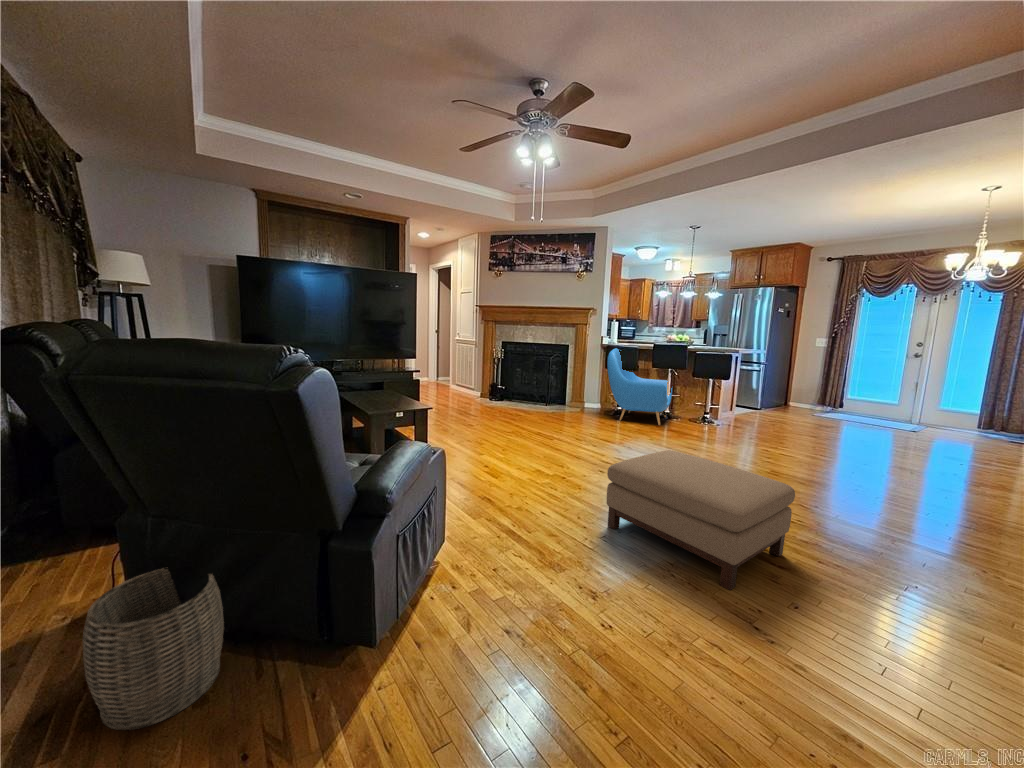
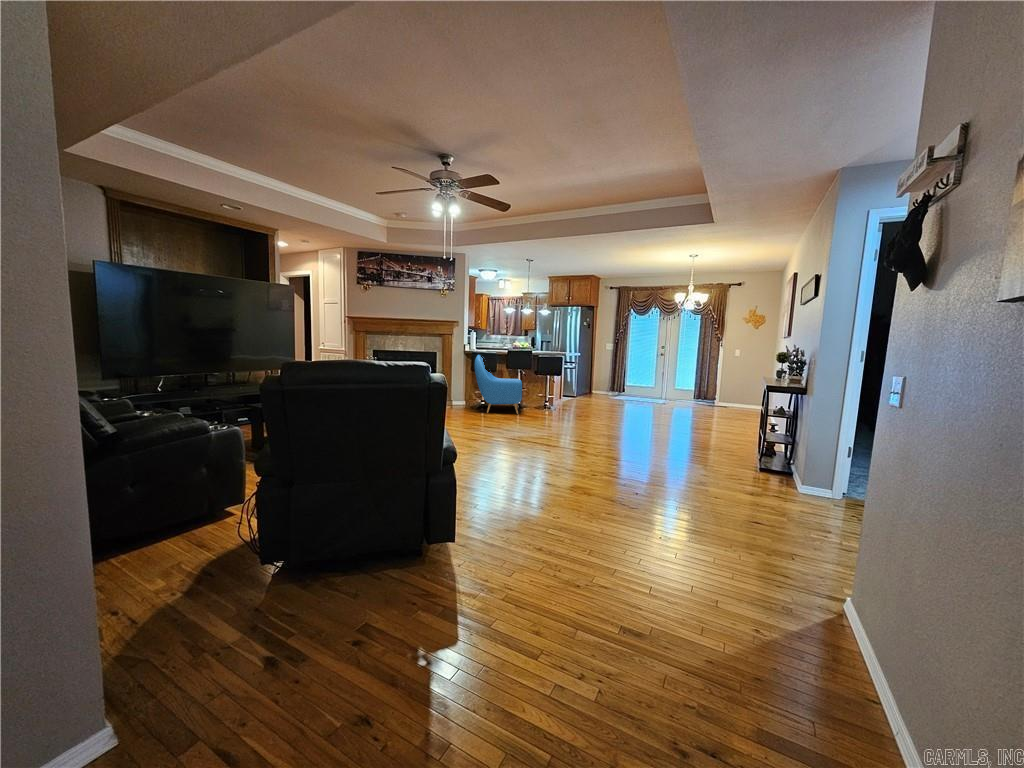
ottoman: present [607,450,795,590] -> none [525,425,628,495]
woven basket: present [83,569,224,730] -> none [279,523,358,627]

